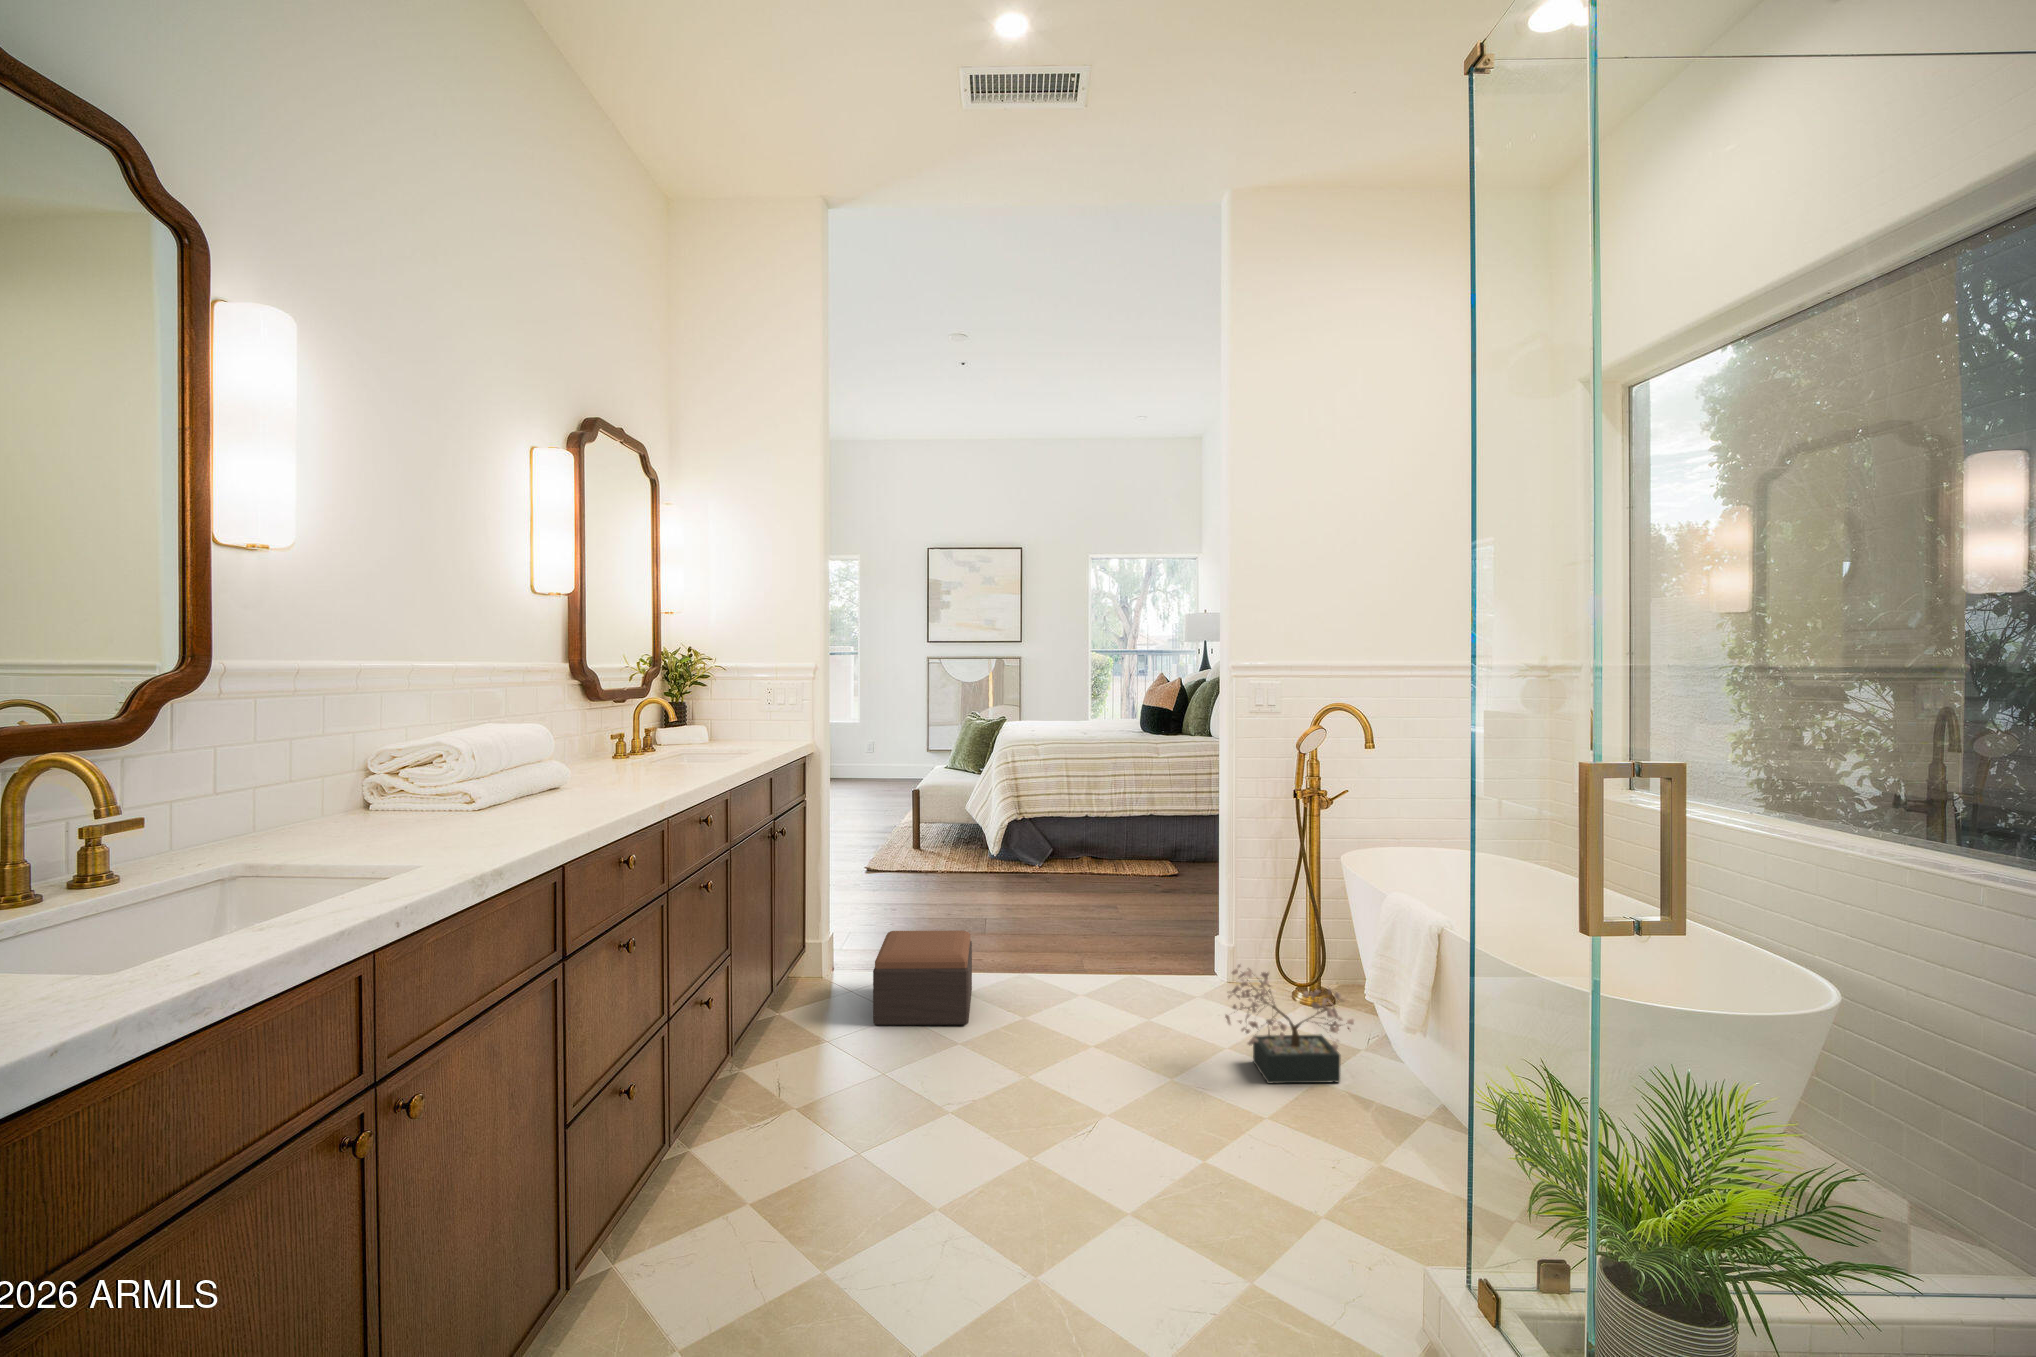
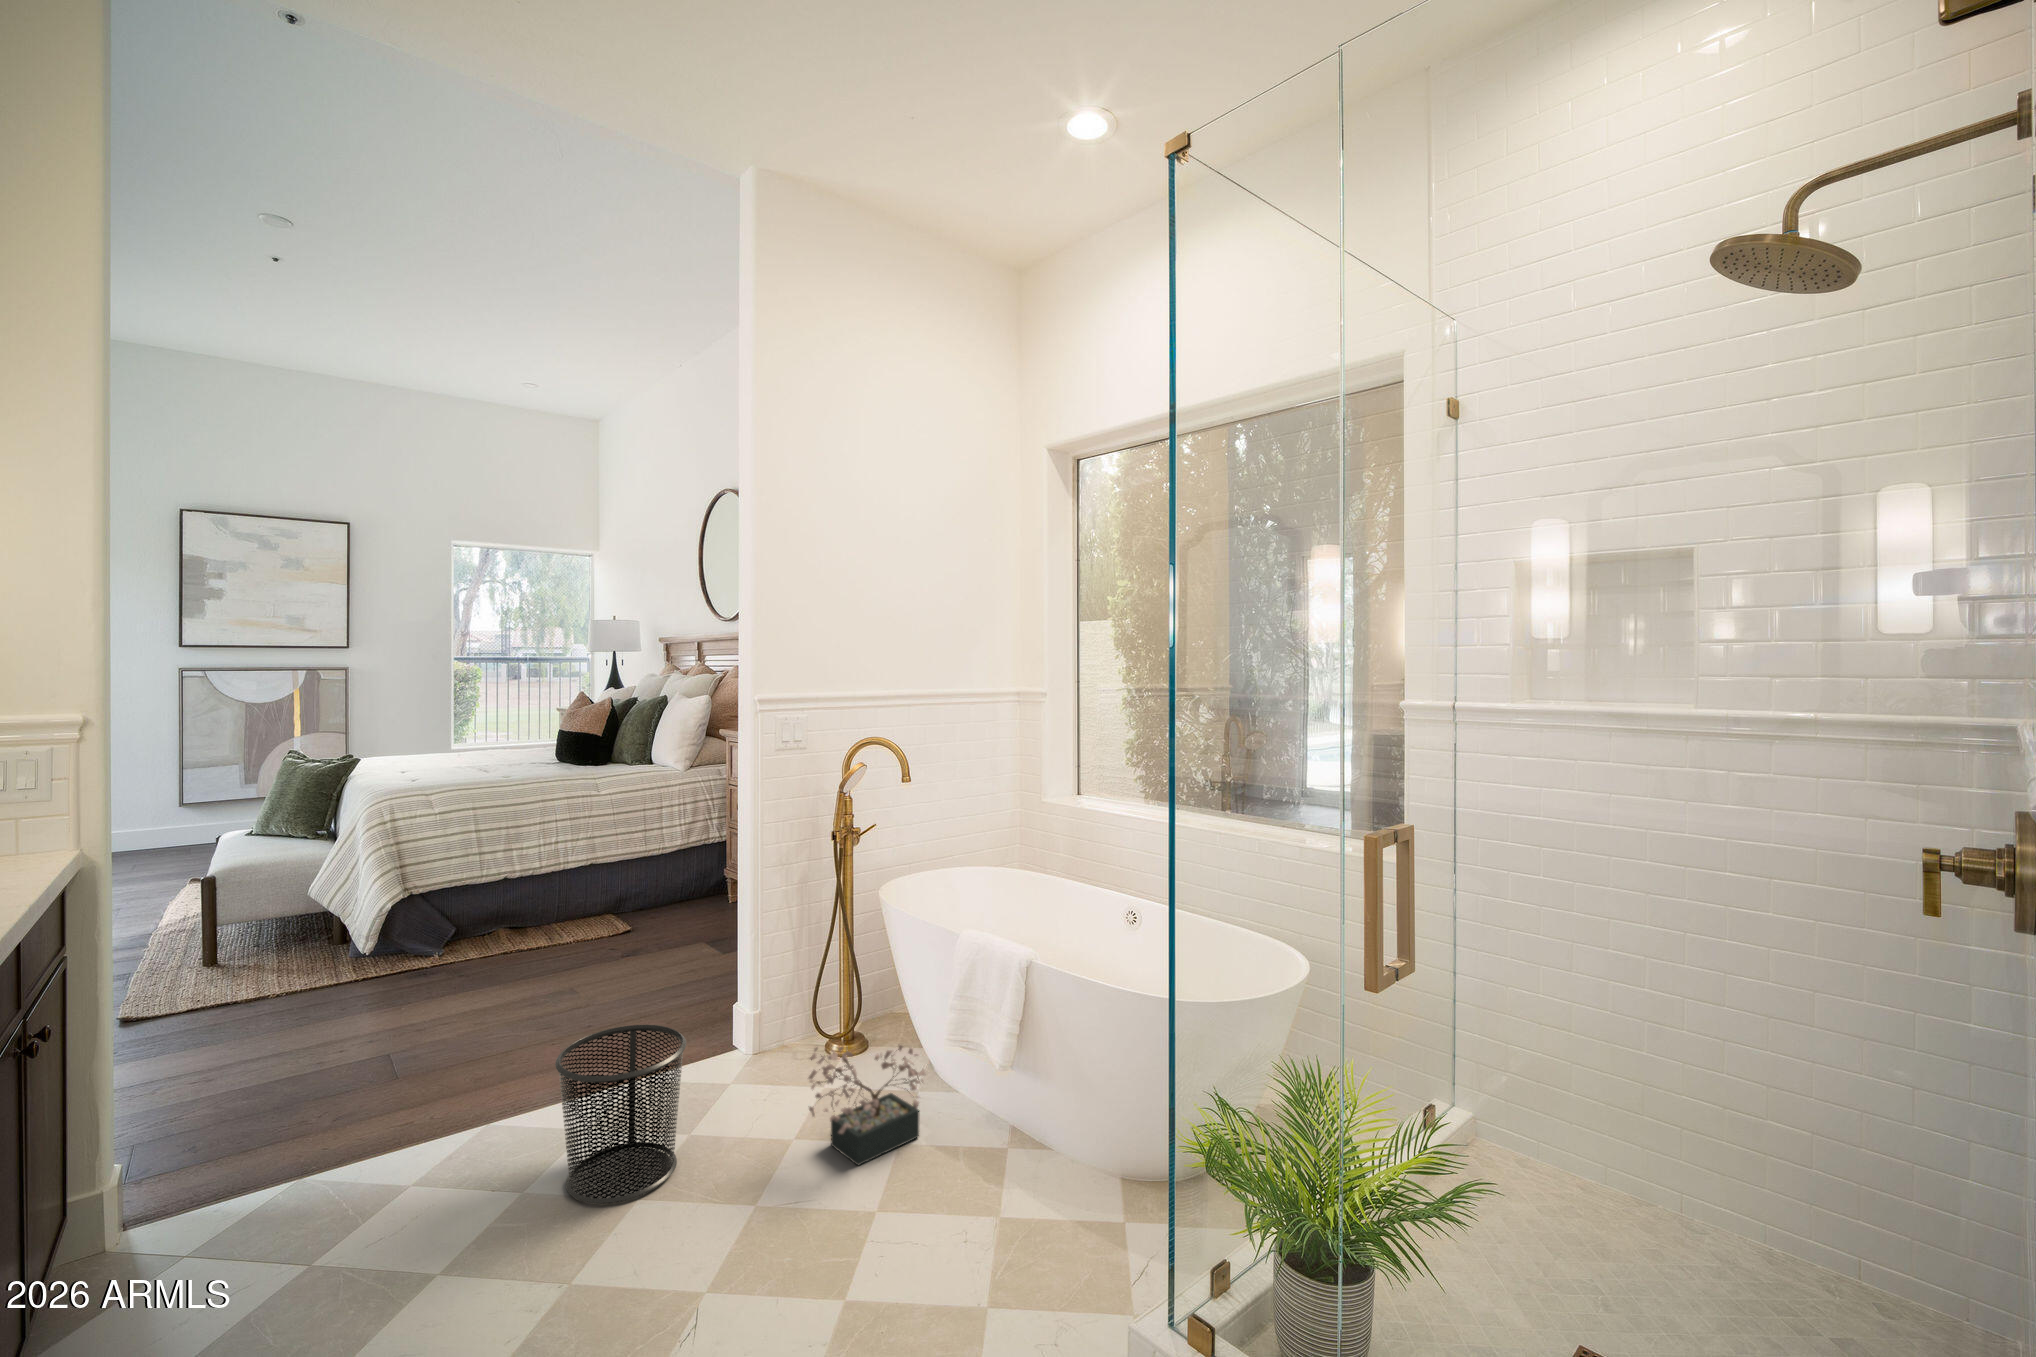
waste bin: none [1035,912,1132,1044] -> present [555,1025,686,1204]
footstool: present [873,930,972,1025] -> none [278,1098,458,1294]

